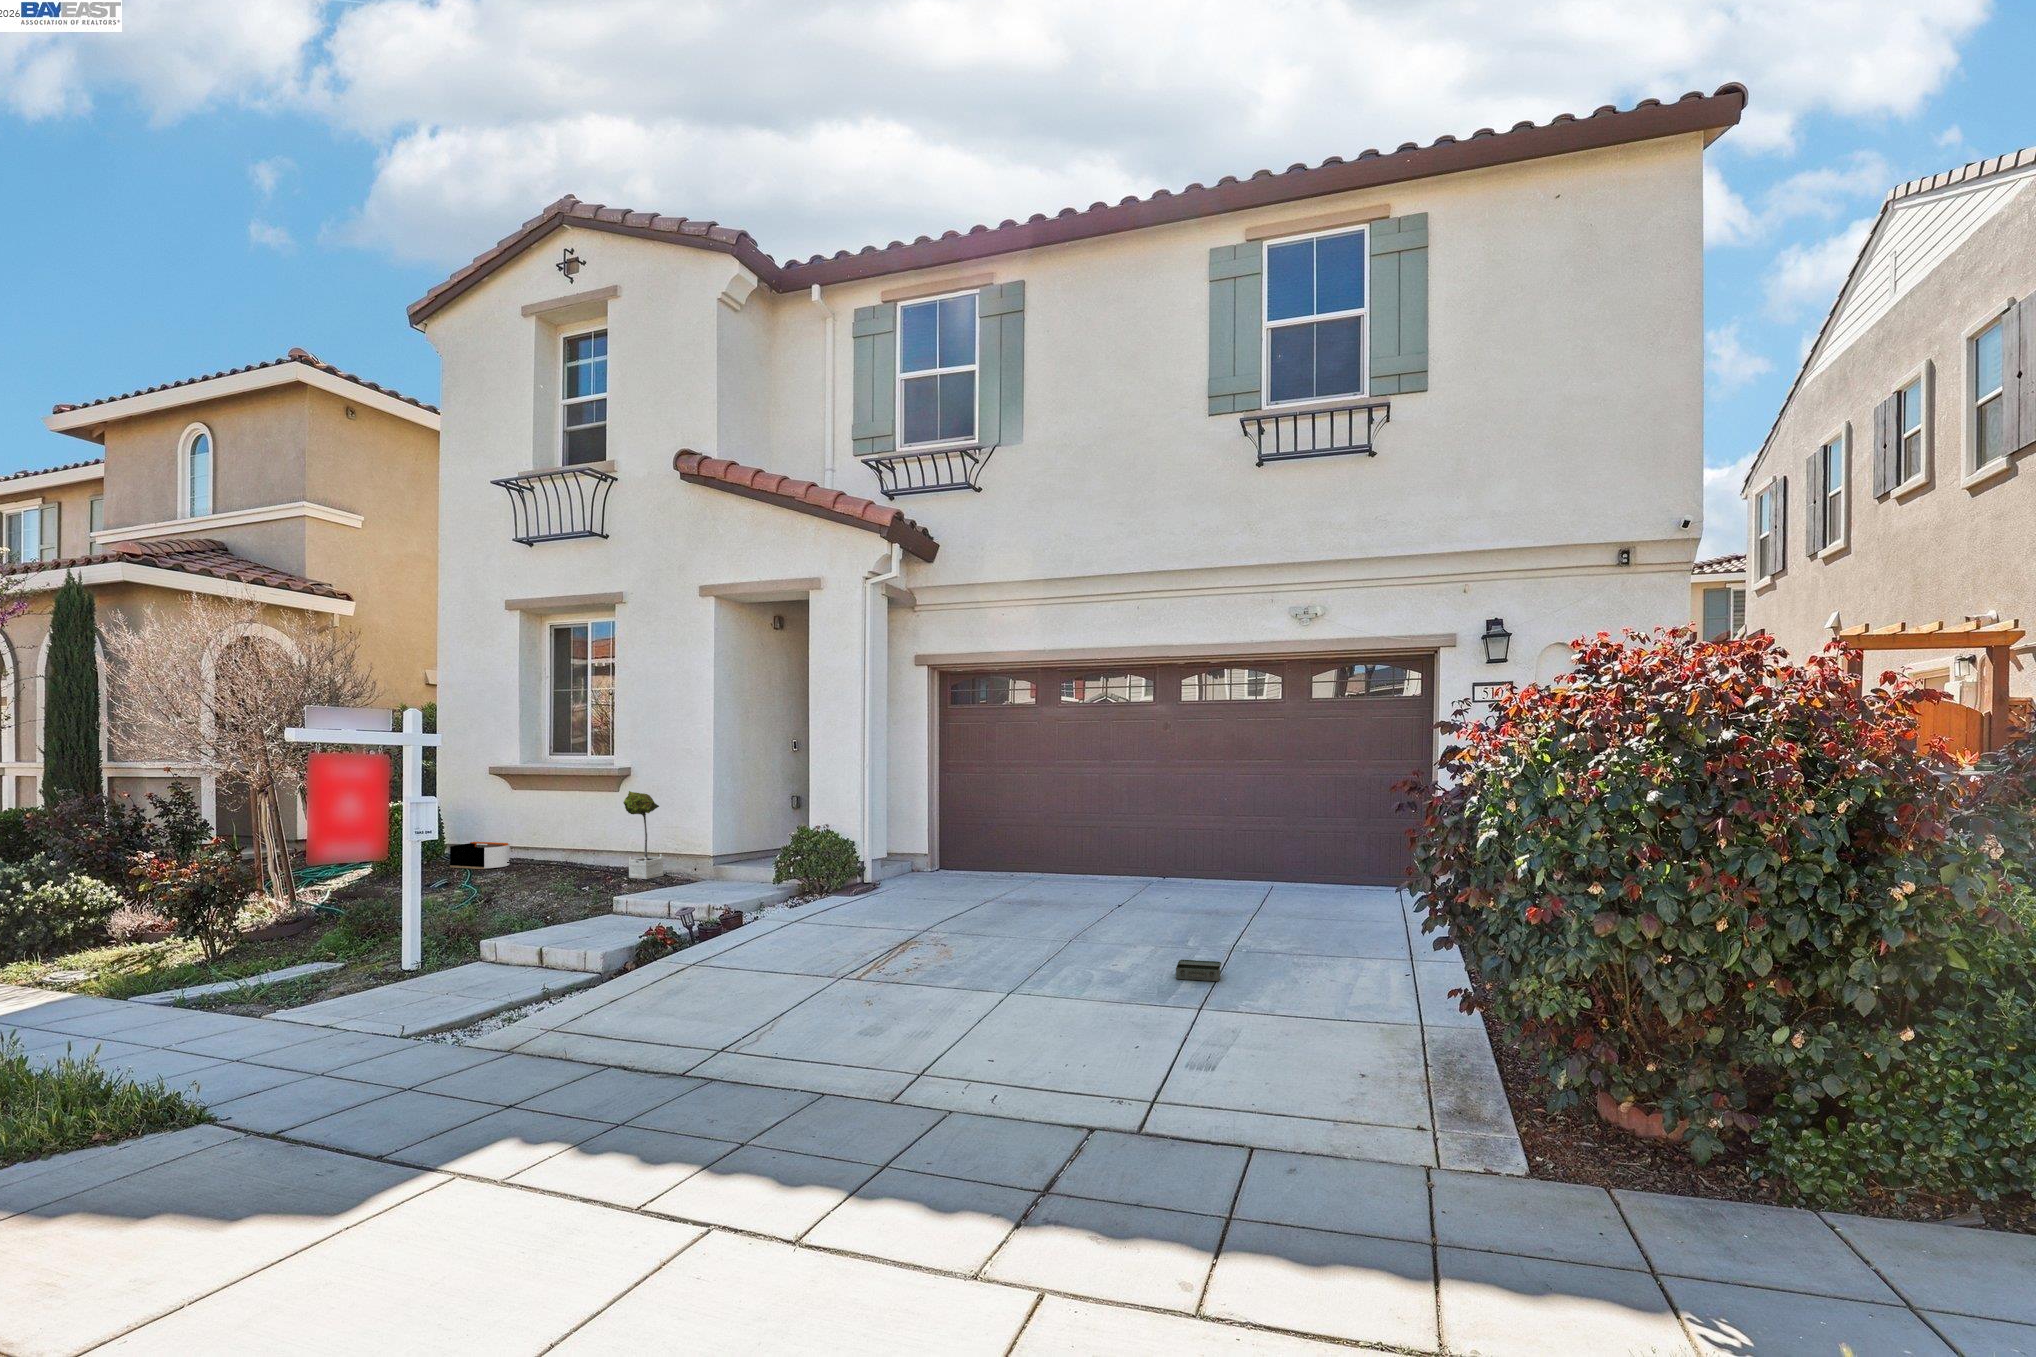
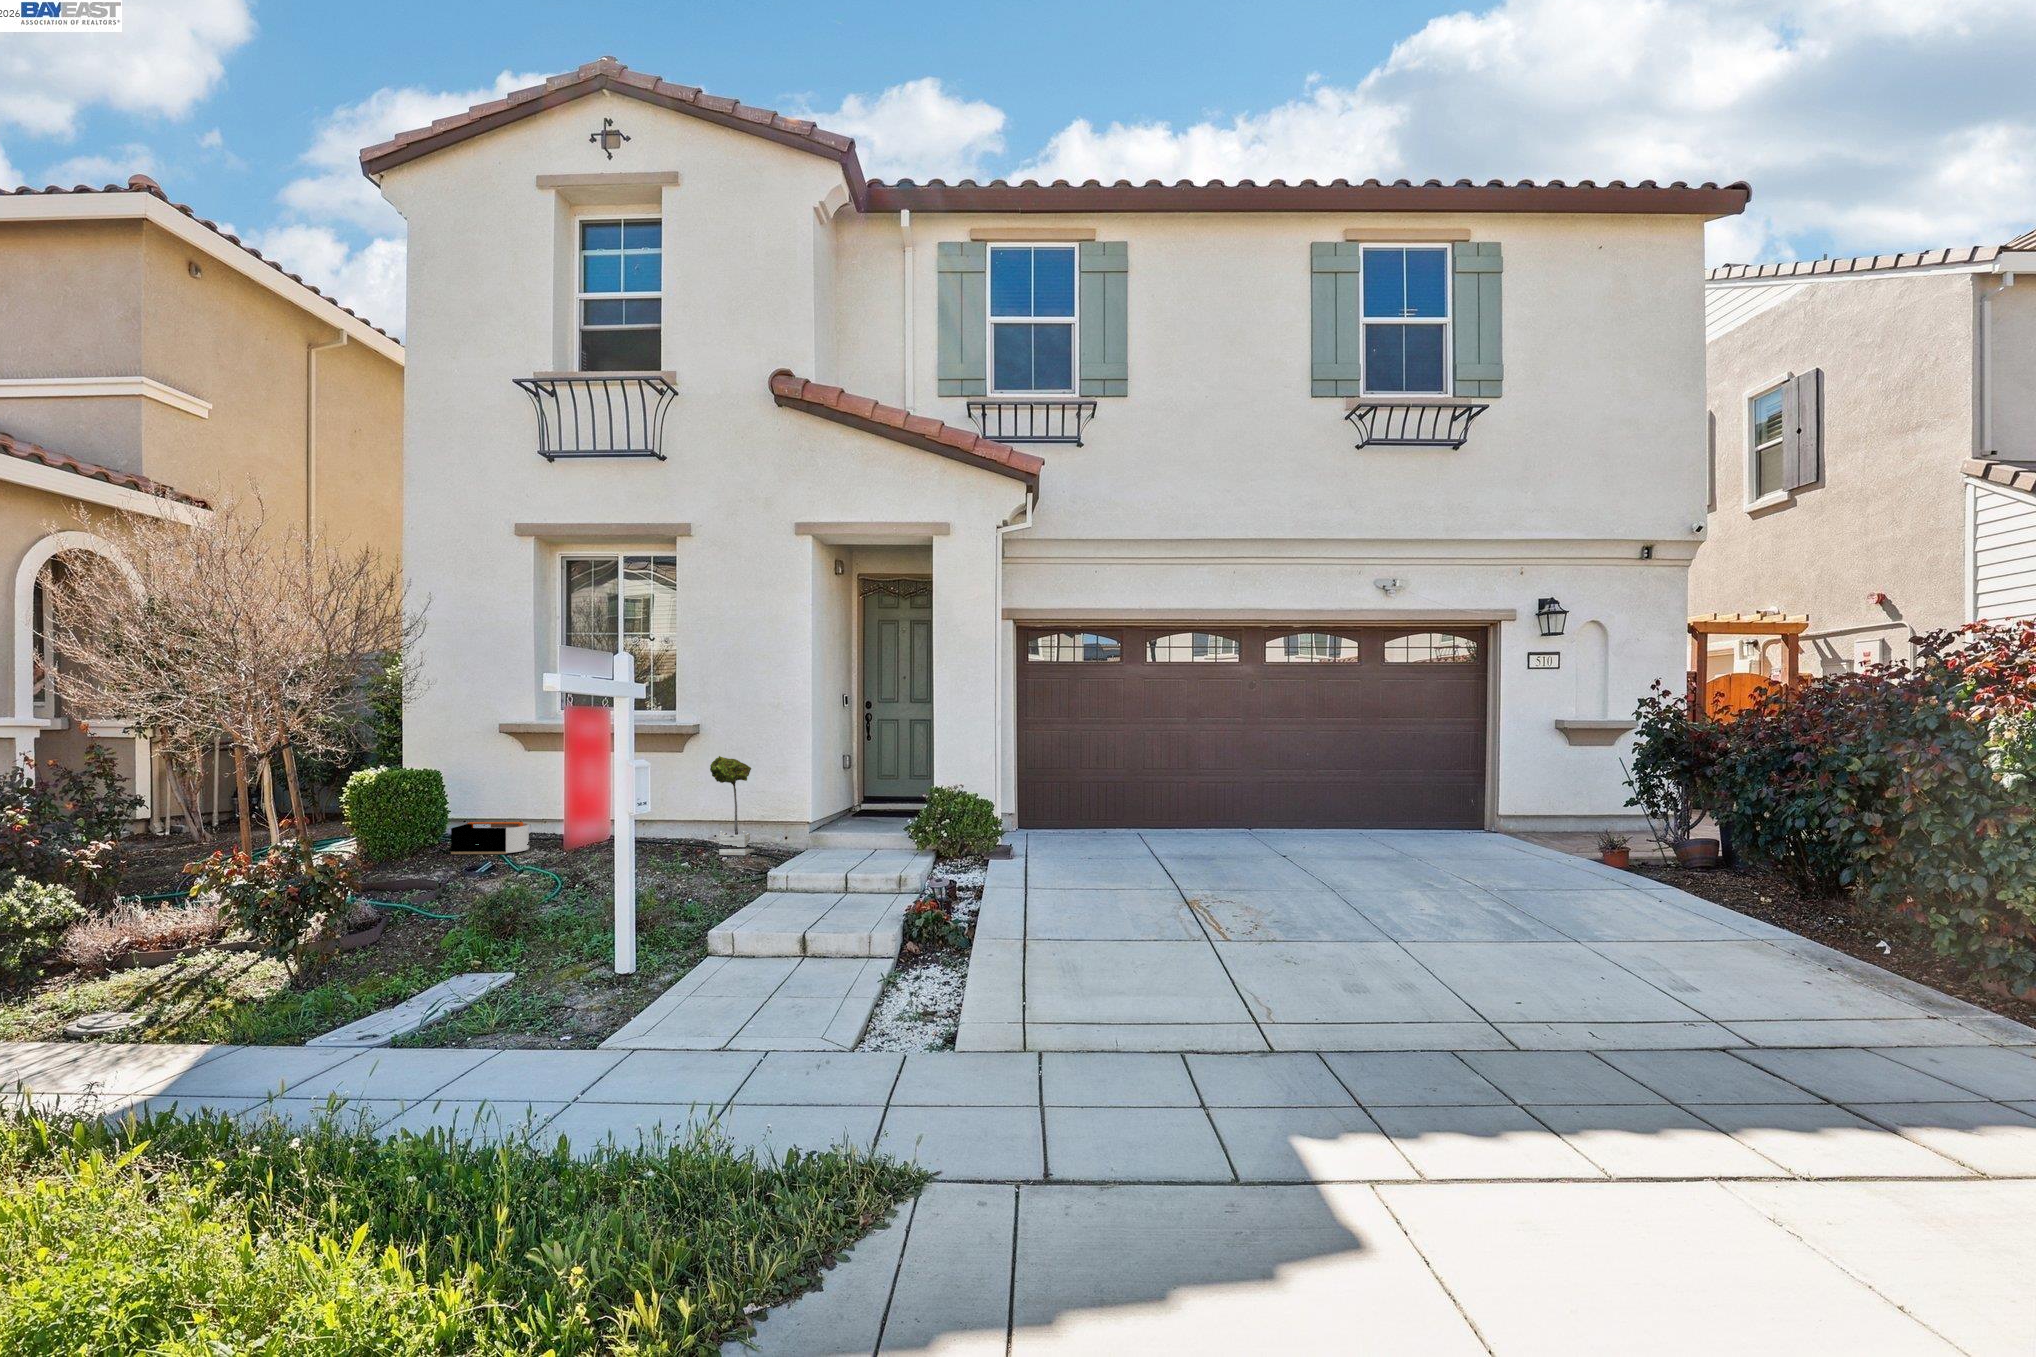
toolbox: present [1176,960,1221,981] -> none [1488,896,1541,914]

